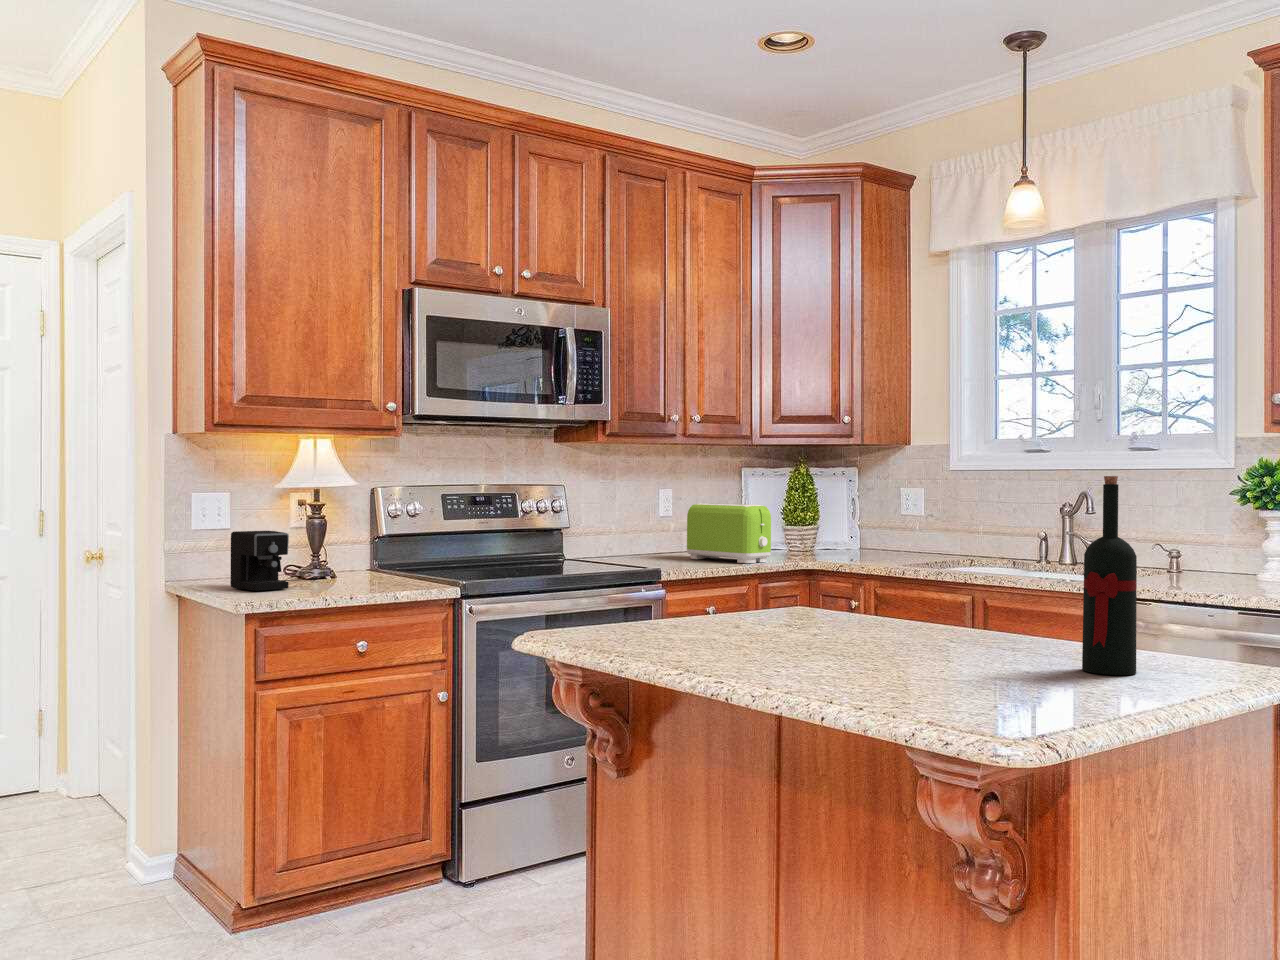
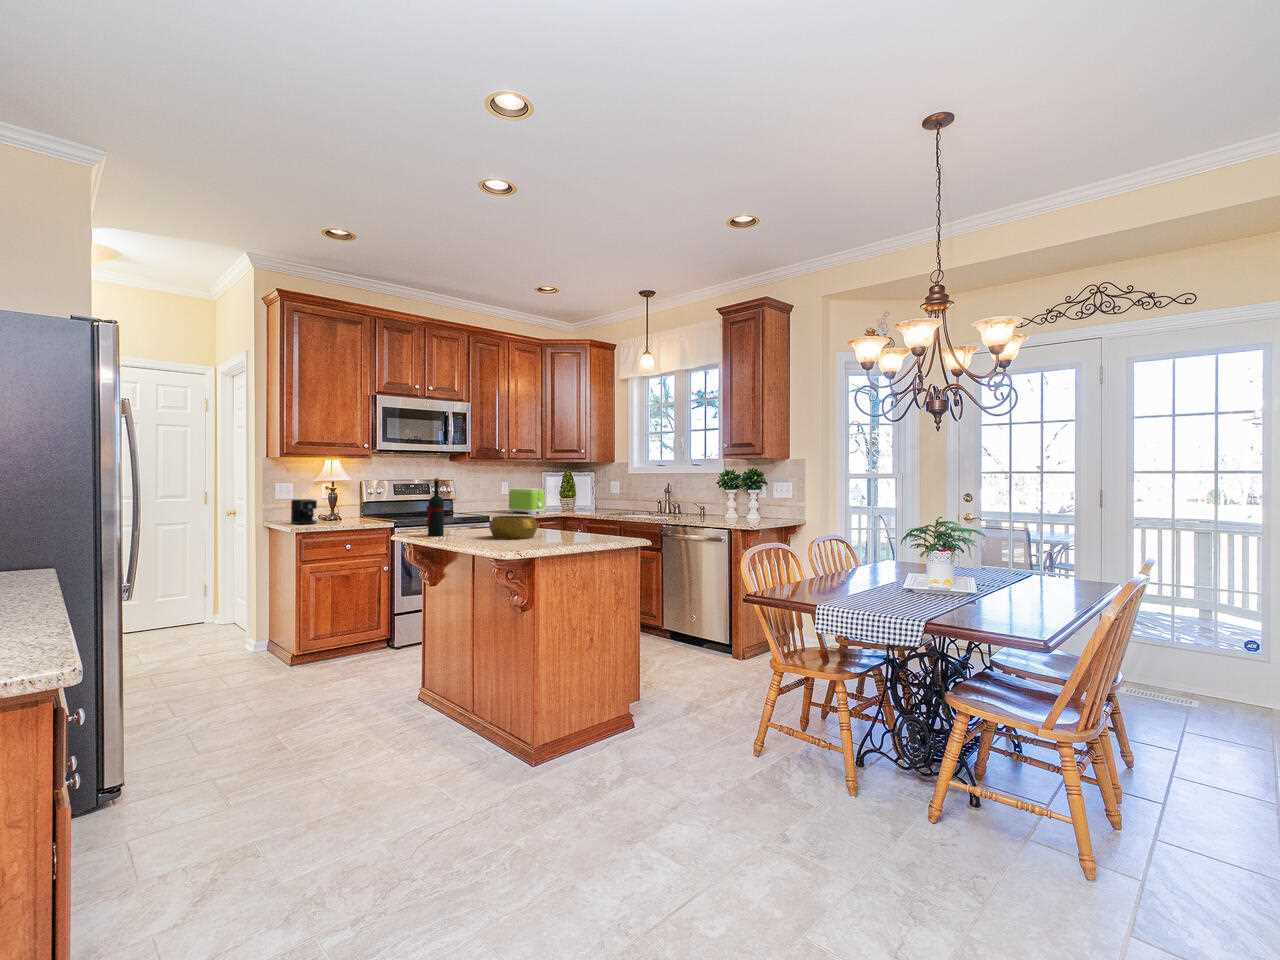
wine bottle: present [1082,476,1137,675] -> present [426,478,444,536]
decorative bowl: none [782,581,922,652] -> present [489,516,538,539]

